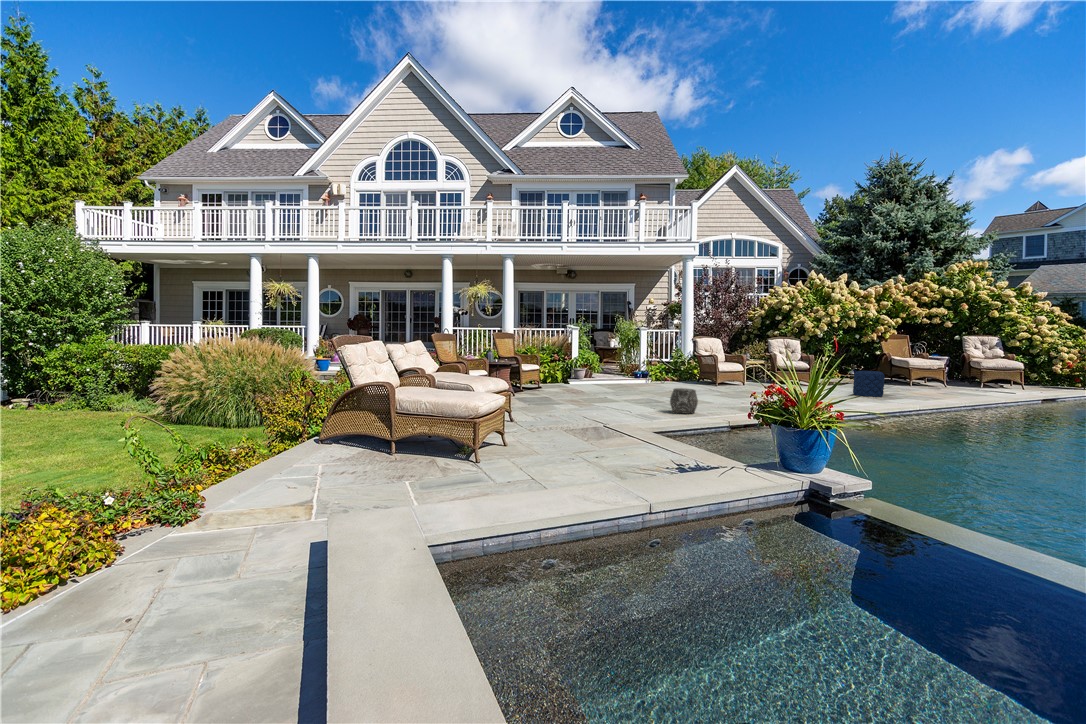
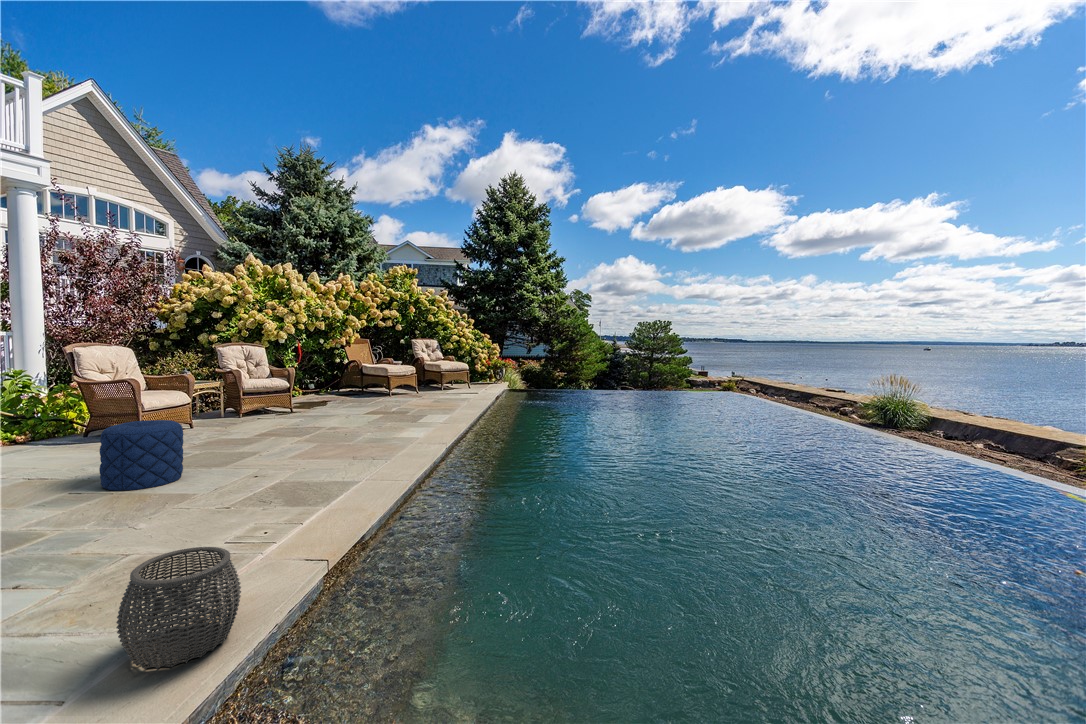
pouf: present [853,371,885,397] -> present [99,420,183,491]

